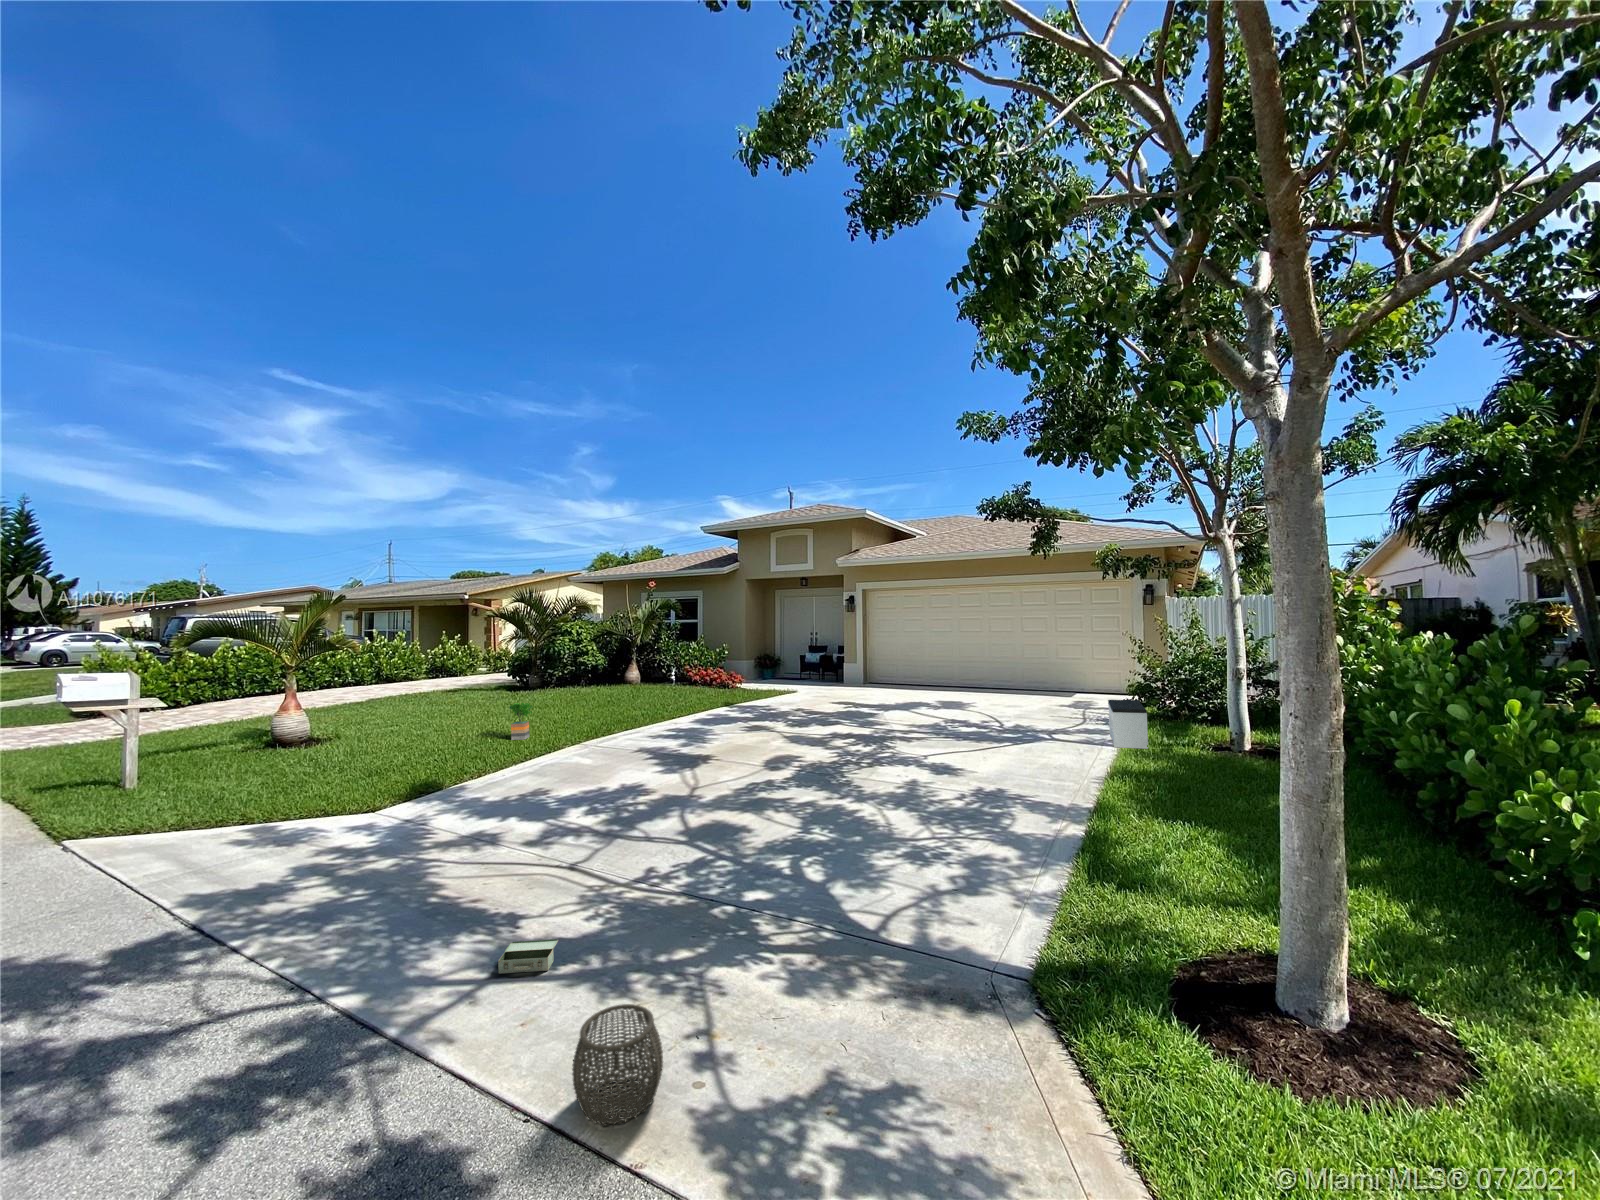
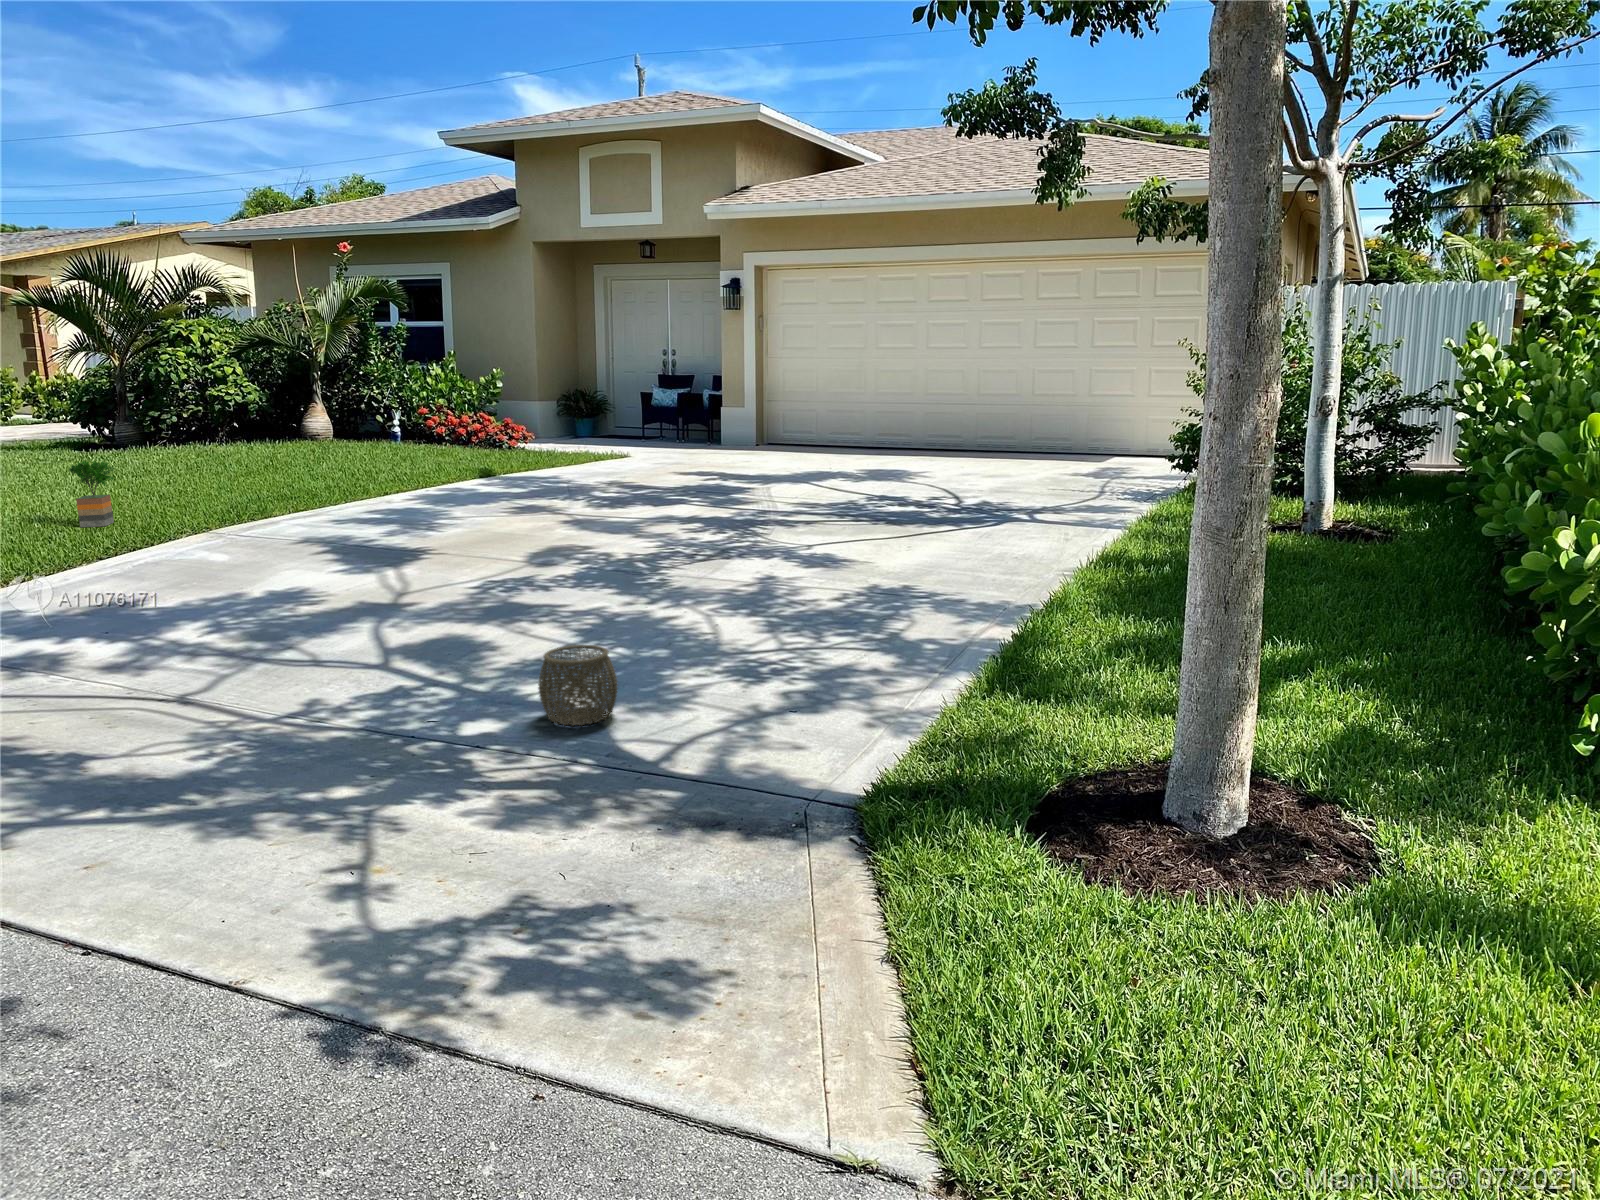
bench: present [1108,700,1148,749] -> none [1127,456,1182,533]
toolbox: present [498,939,558,974] -> none [68,773,162,816]
woven basket: present [572,1004,663,1126] -> present [538,645,618,725]

